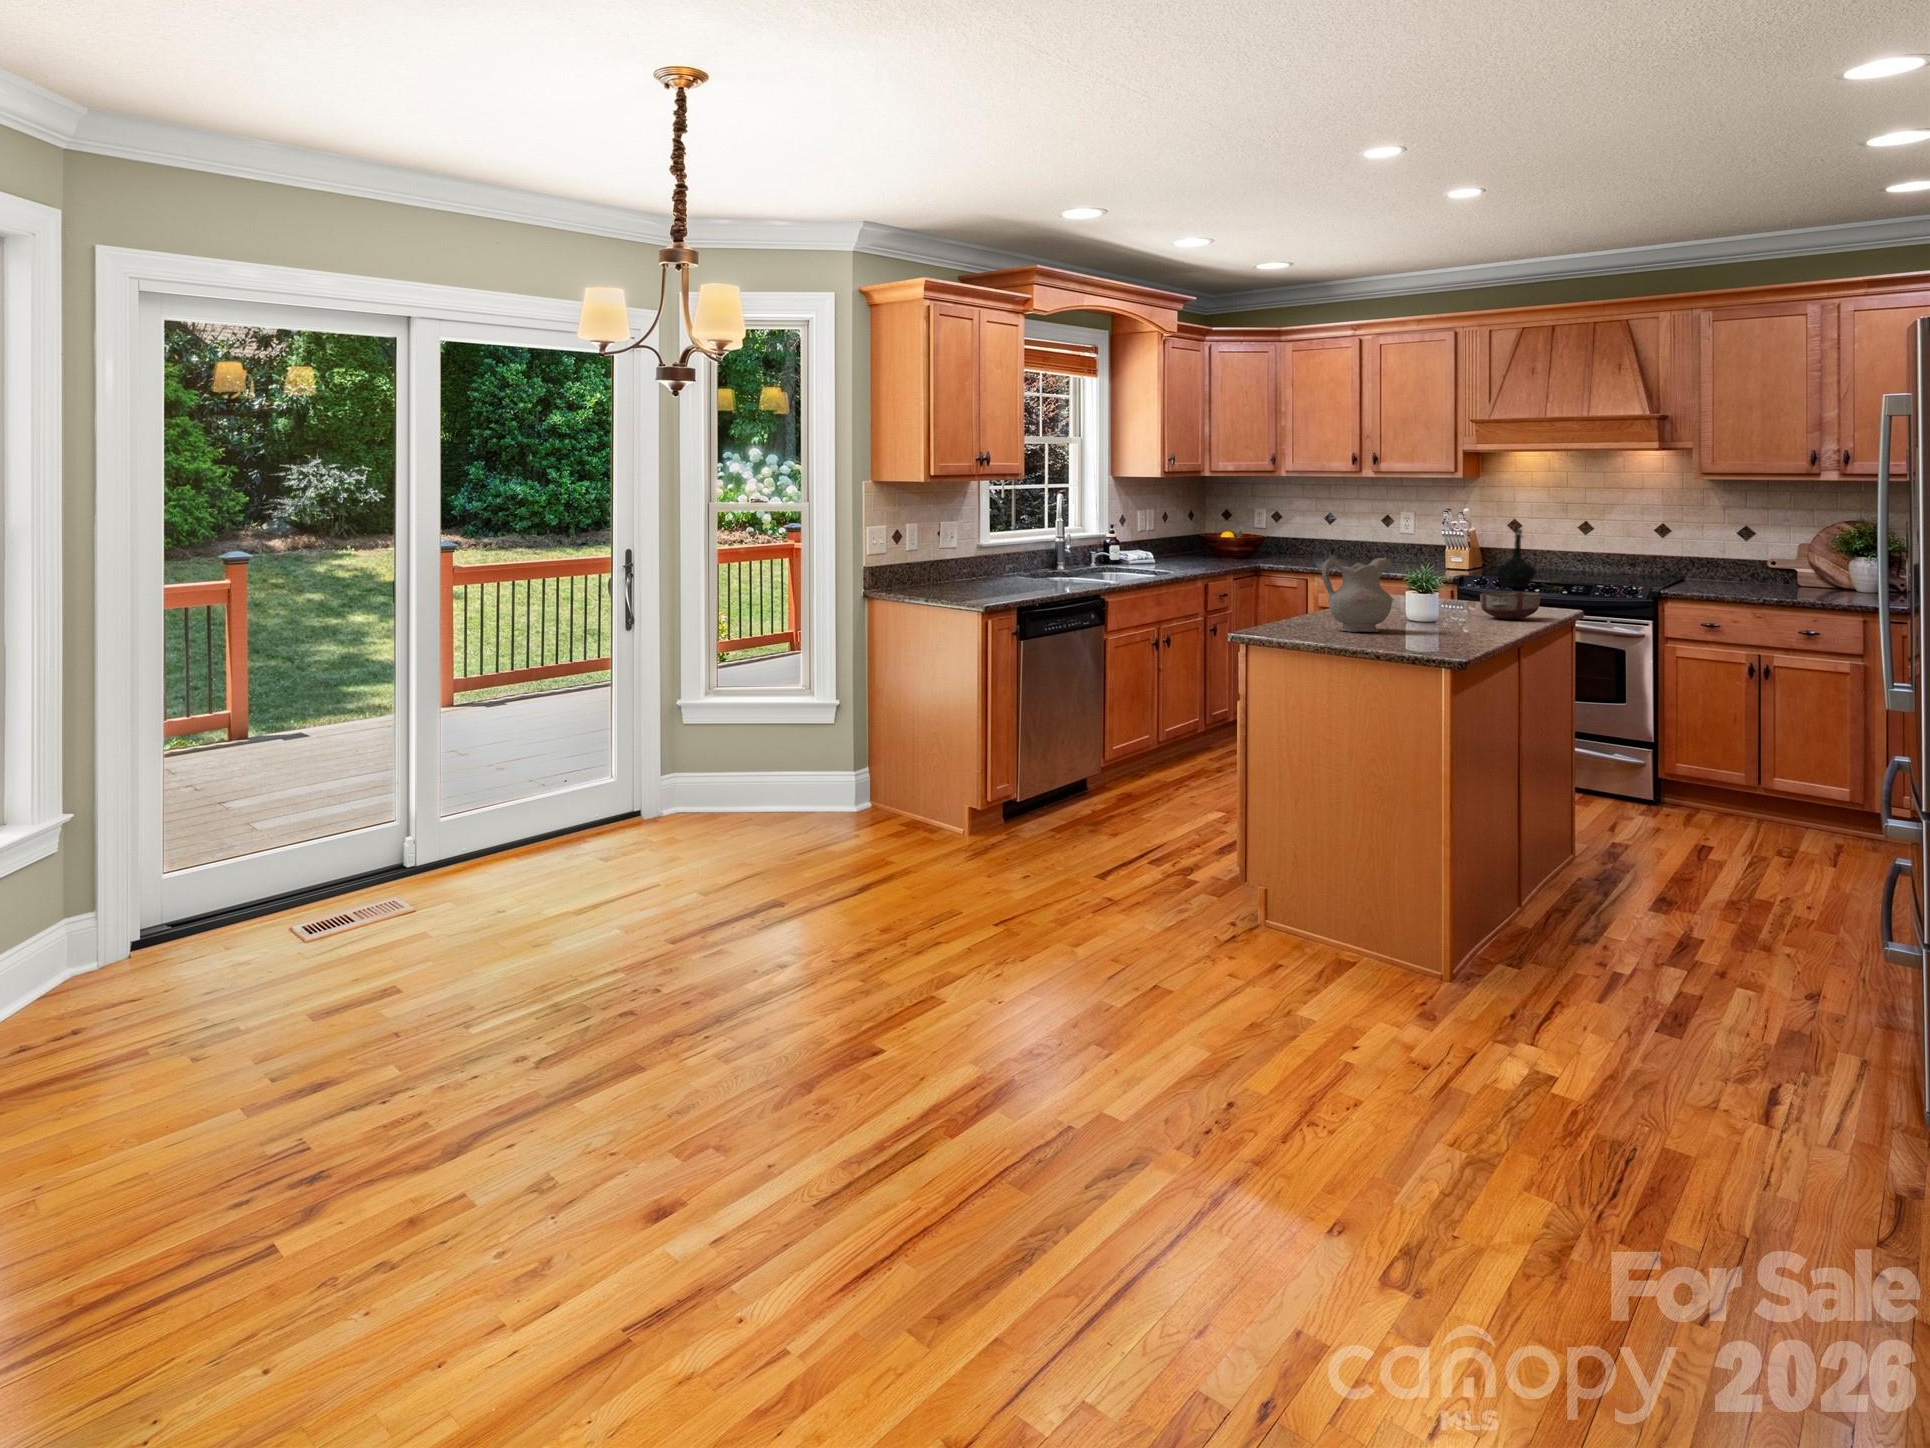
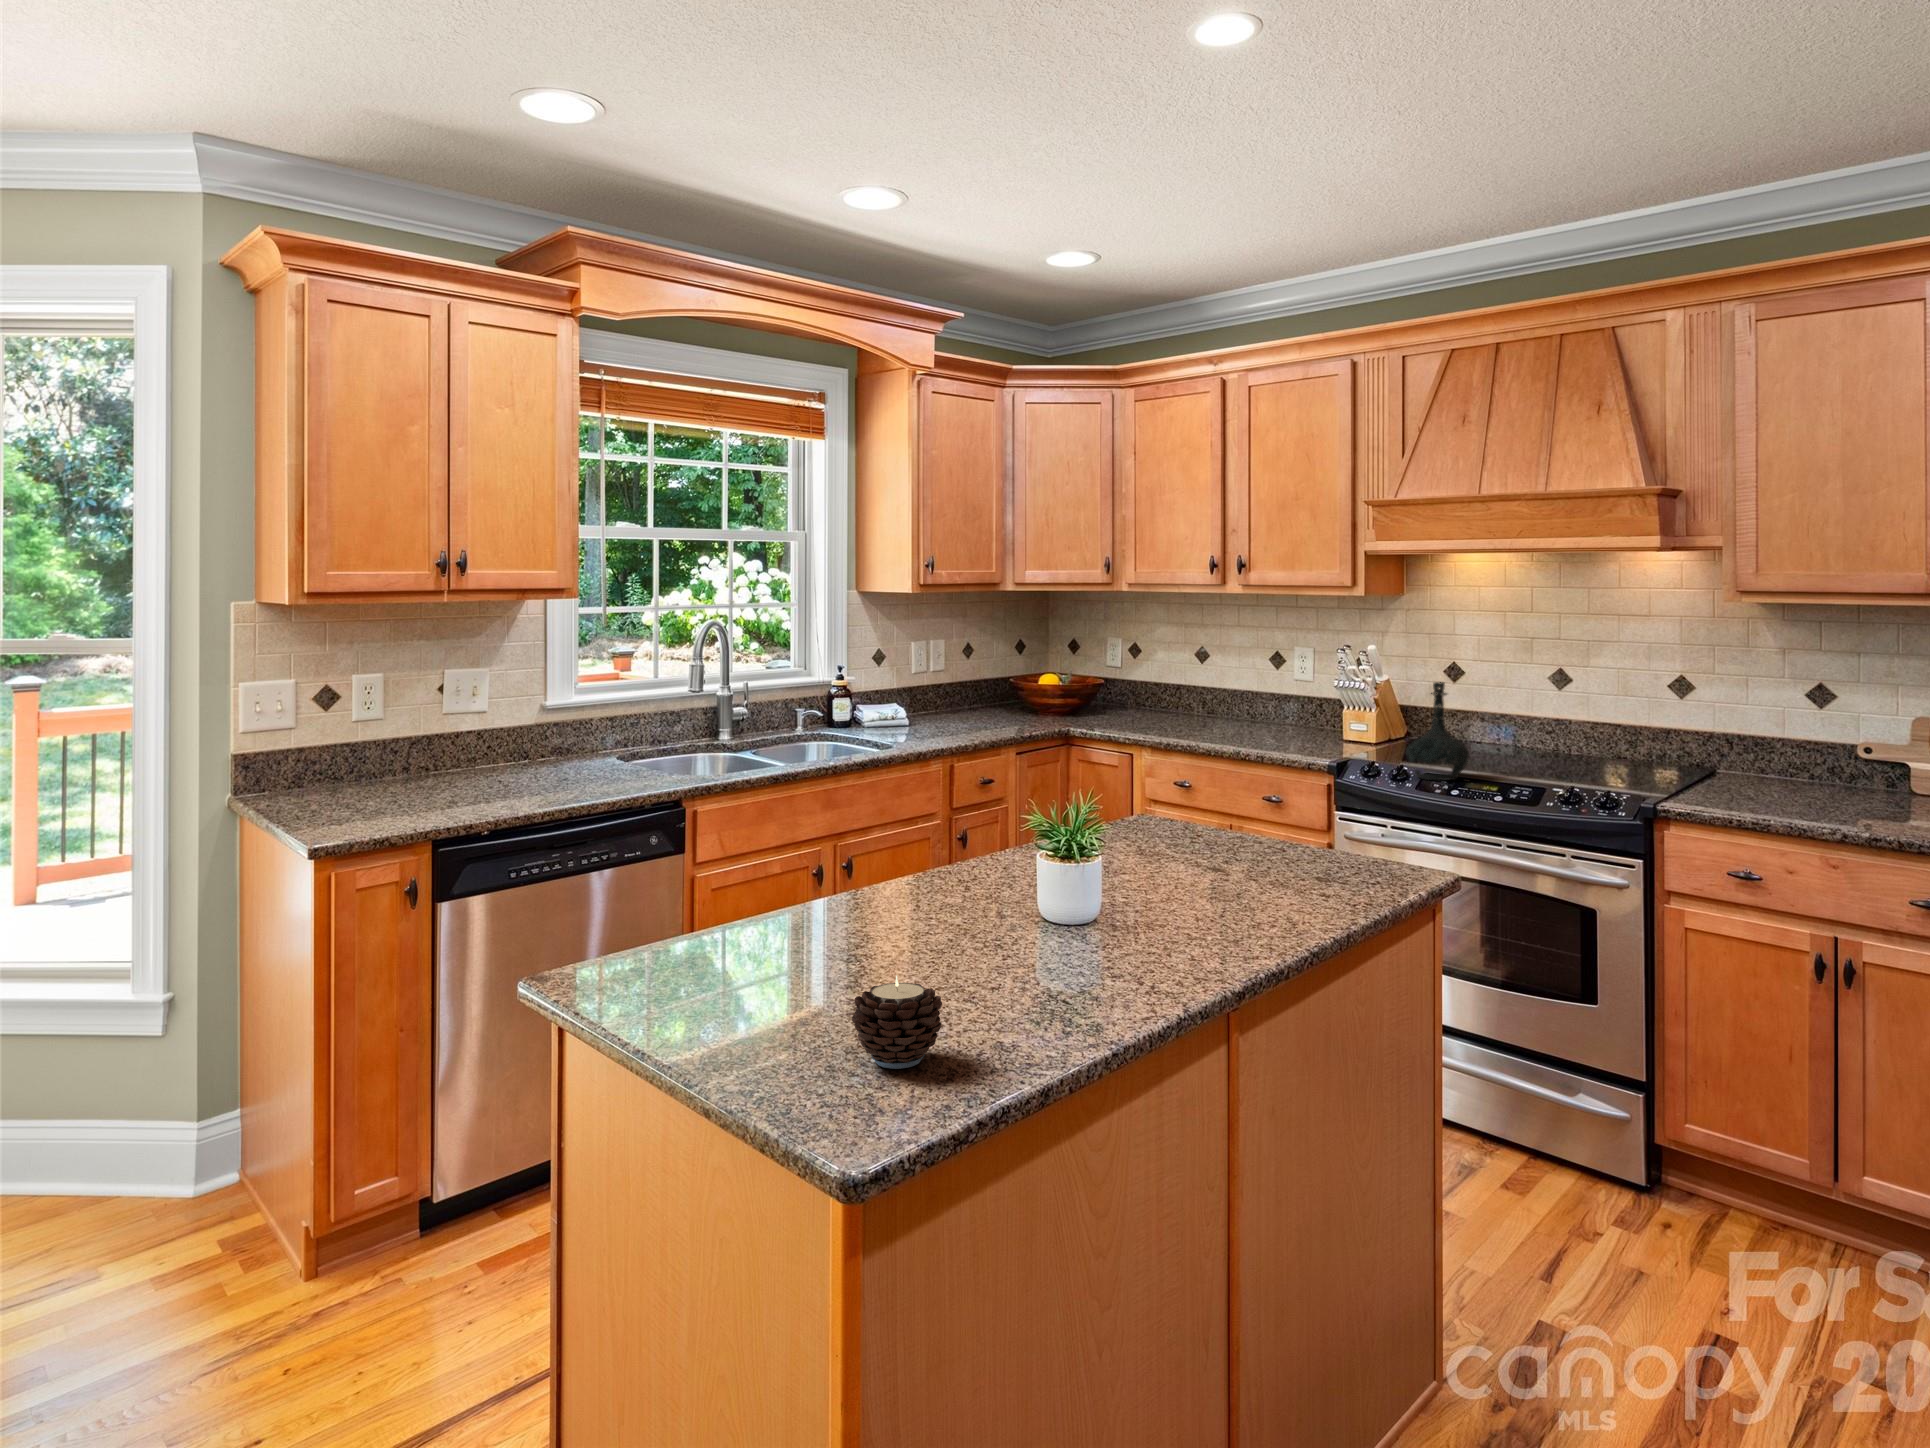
ceramic pitcher: present [1322,555,1392,632] -> none [683,794,849,1000]
ceramic bowl: present [1480,592,1541,619] -> none [1194,847,1320,919]
candle: none [1432,609,1468,640] -> present [852,976,942,1069]

